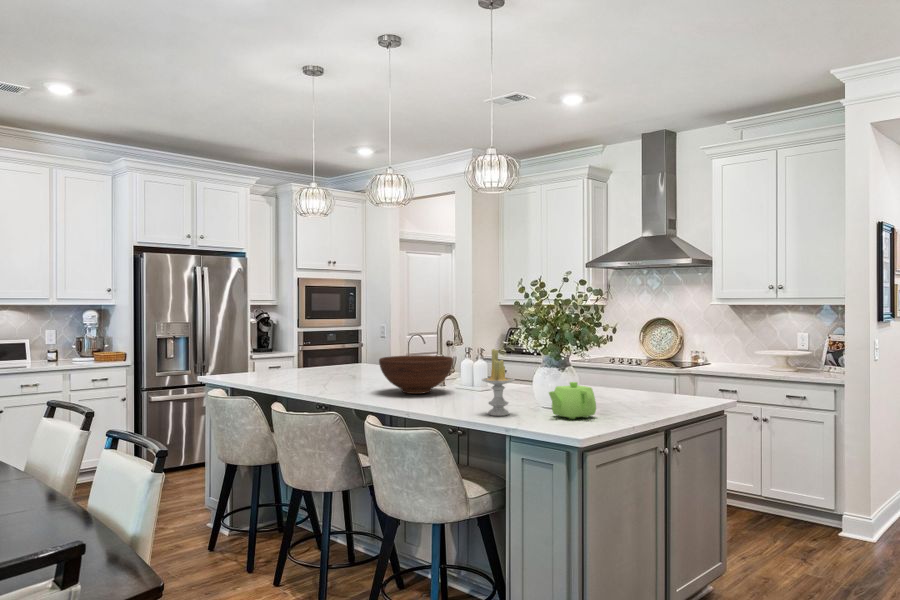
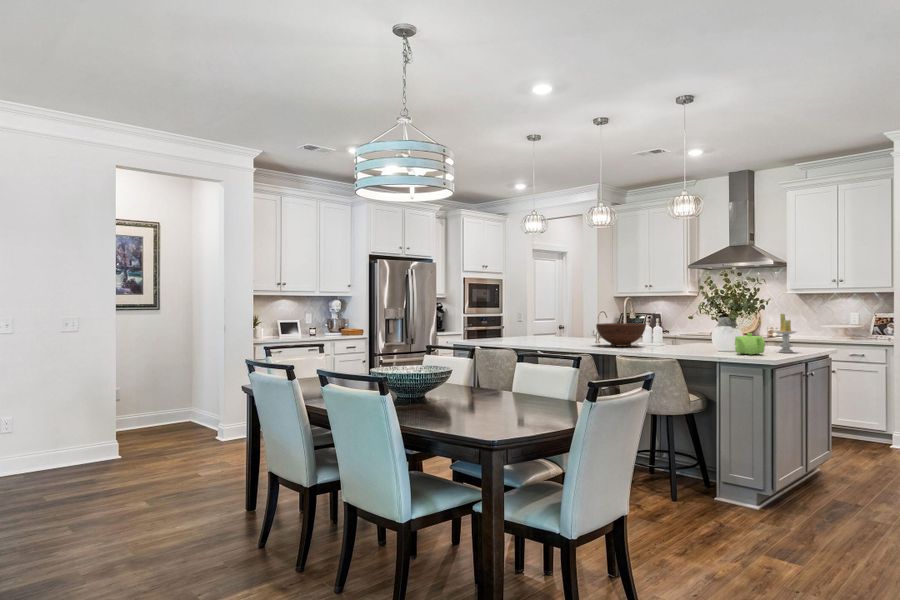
candle: present [482,349,515,416] -> present [775,314,796,353]

